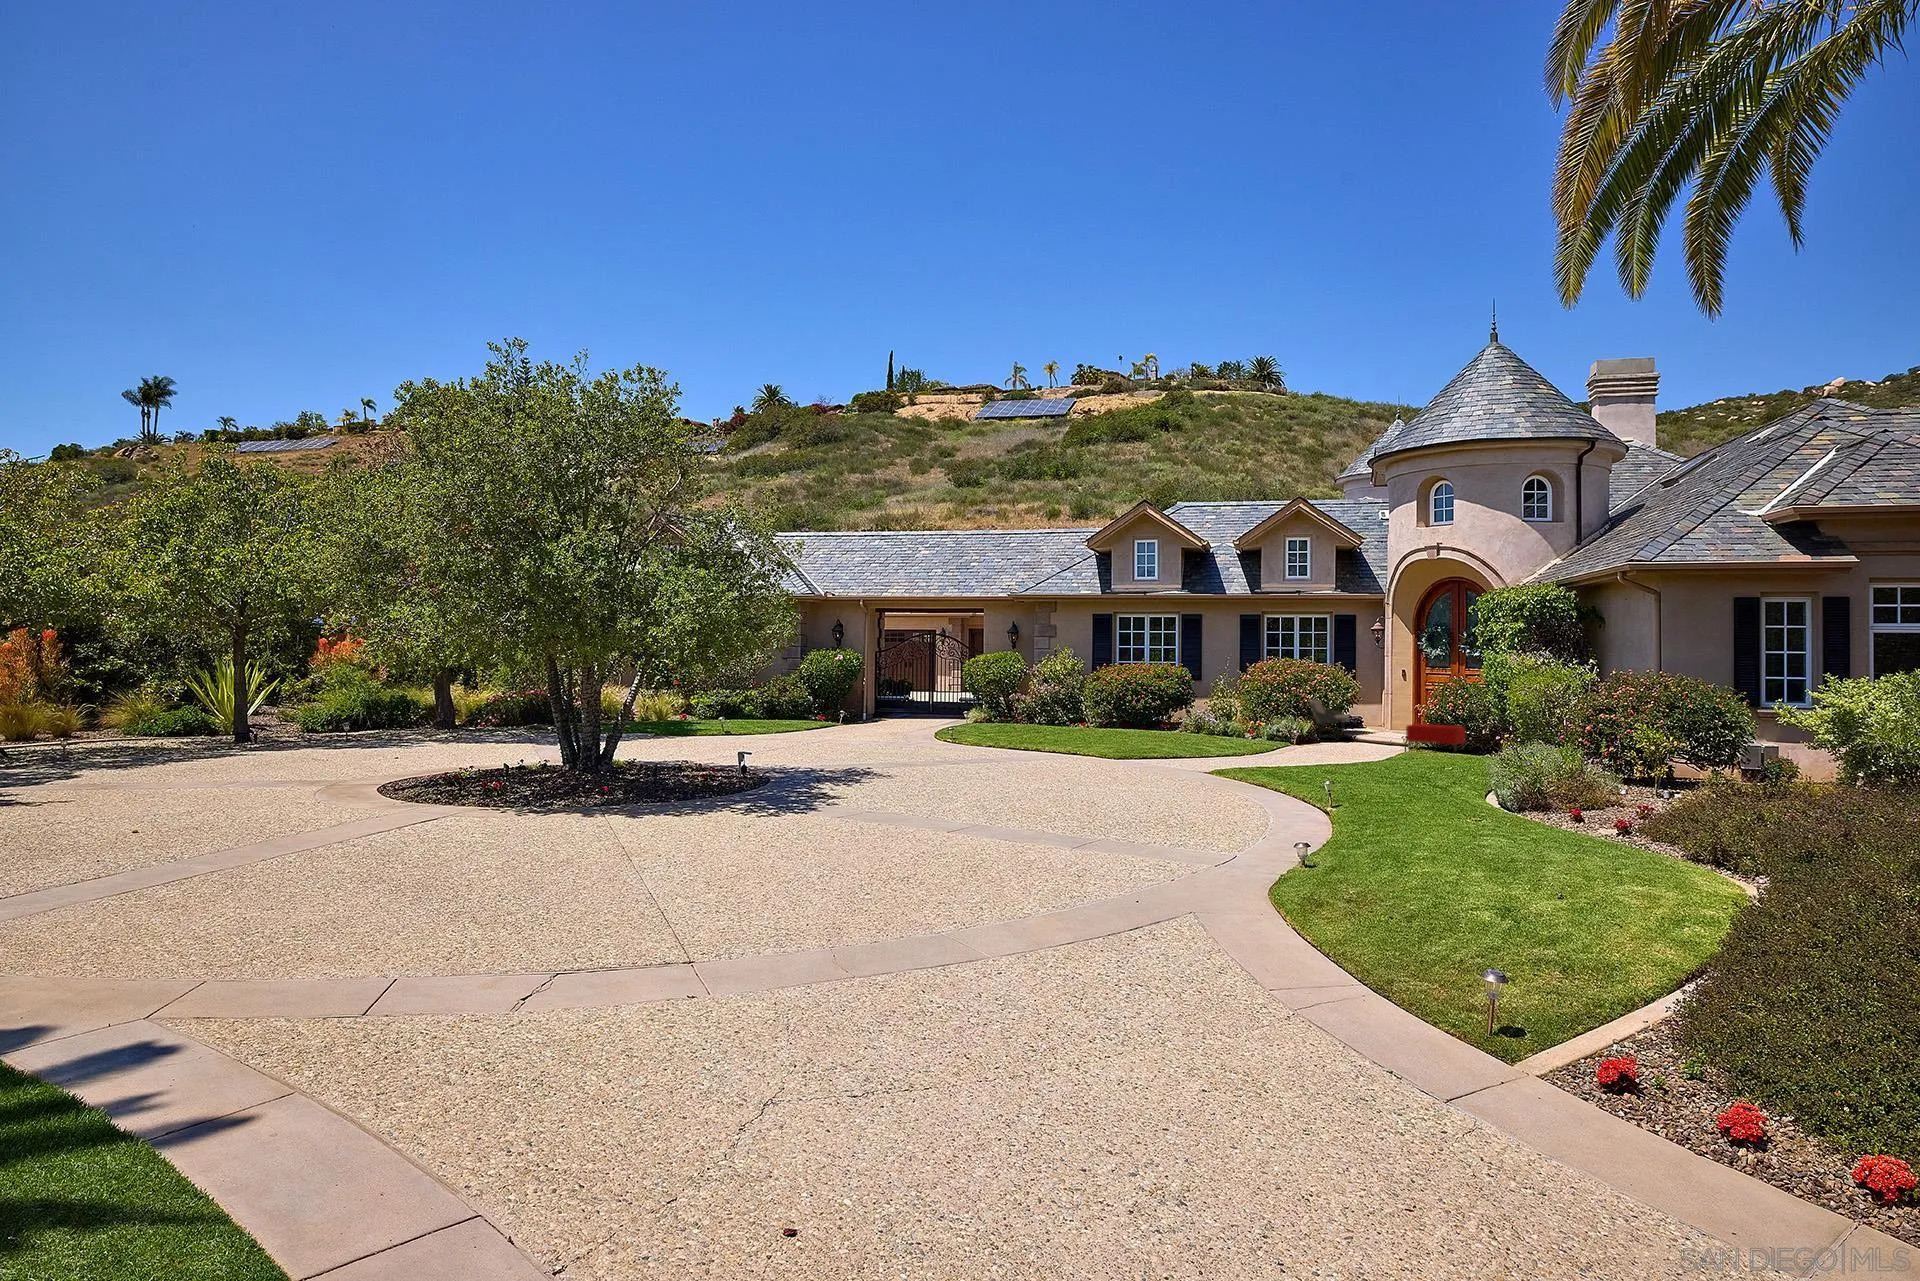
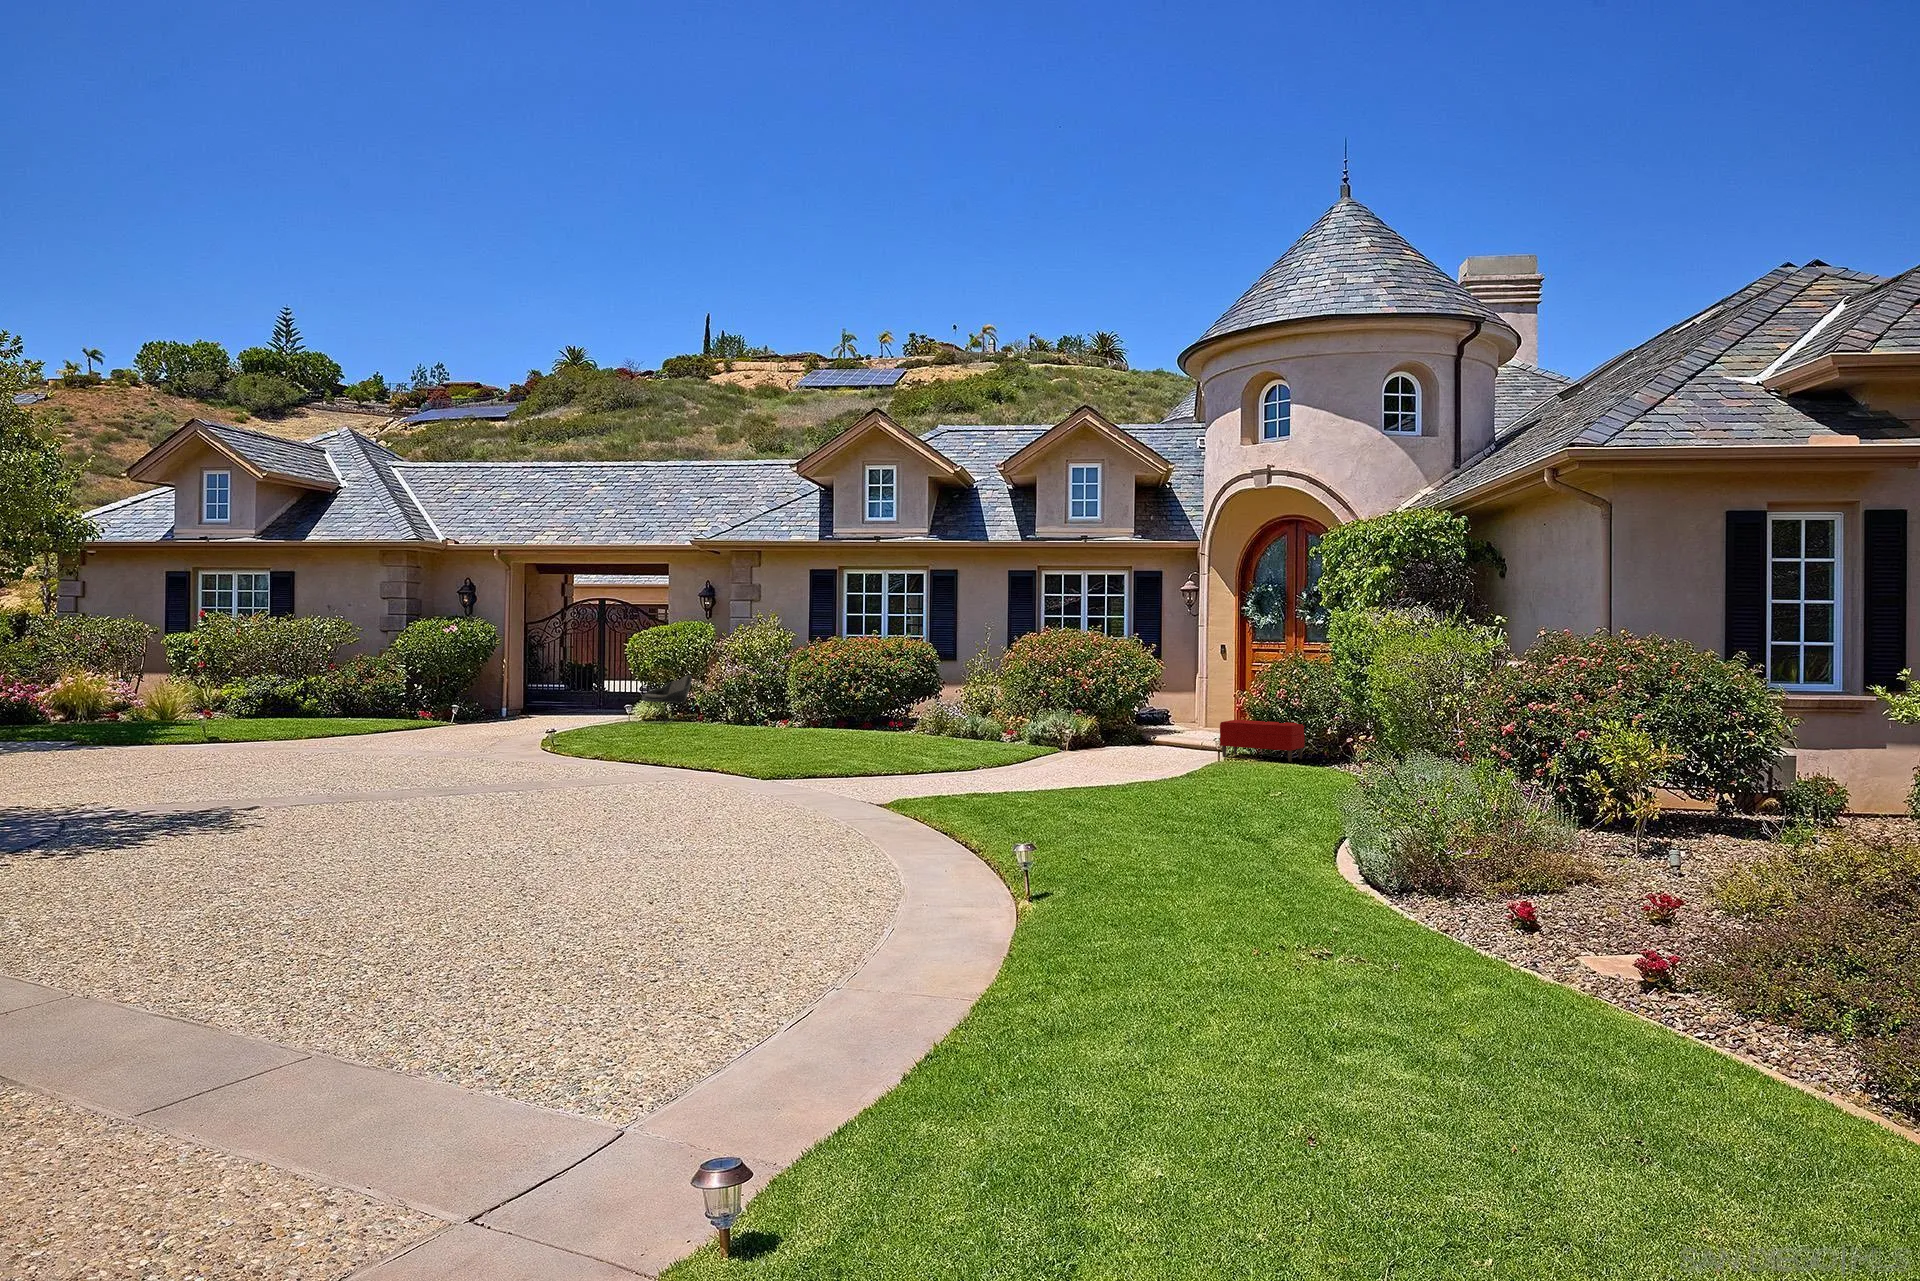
lounge chair: present [1310,699,1349,740] -> present [641,675,694,723]

